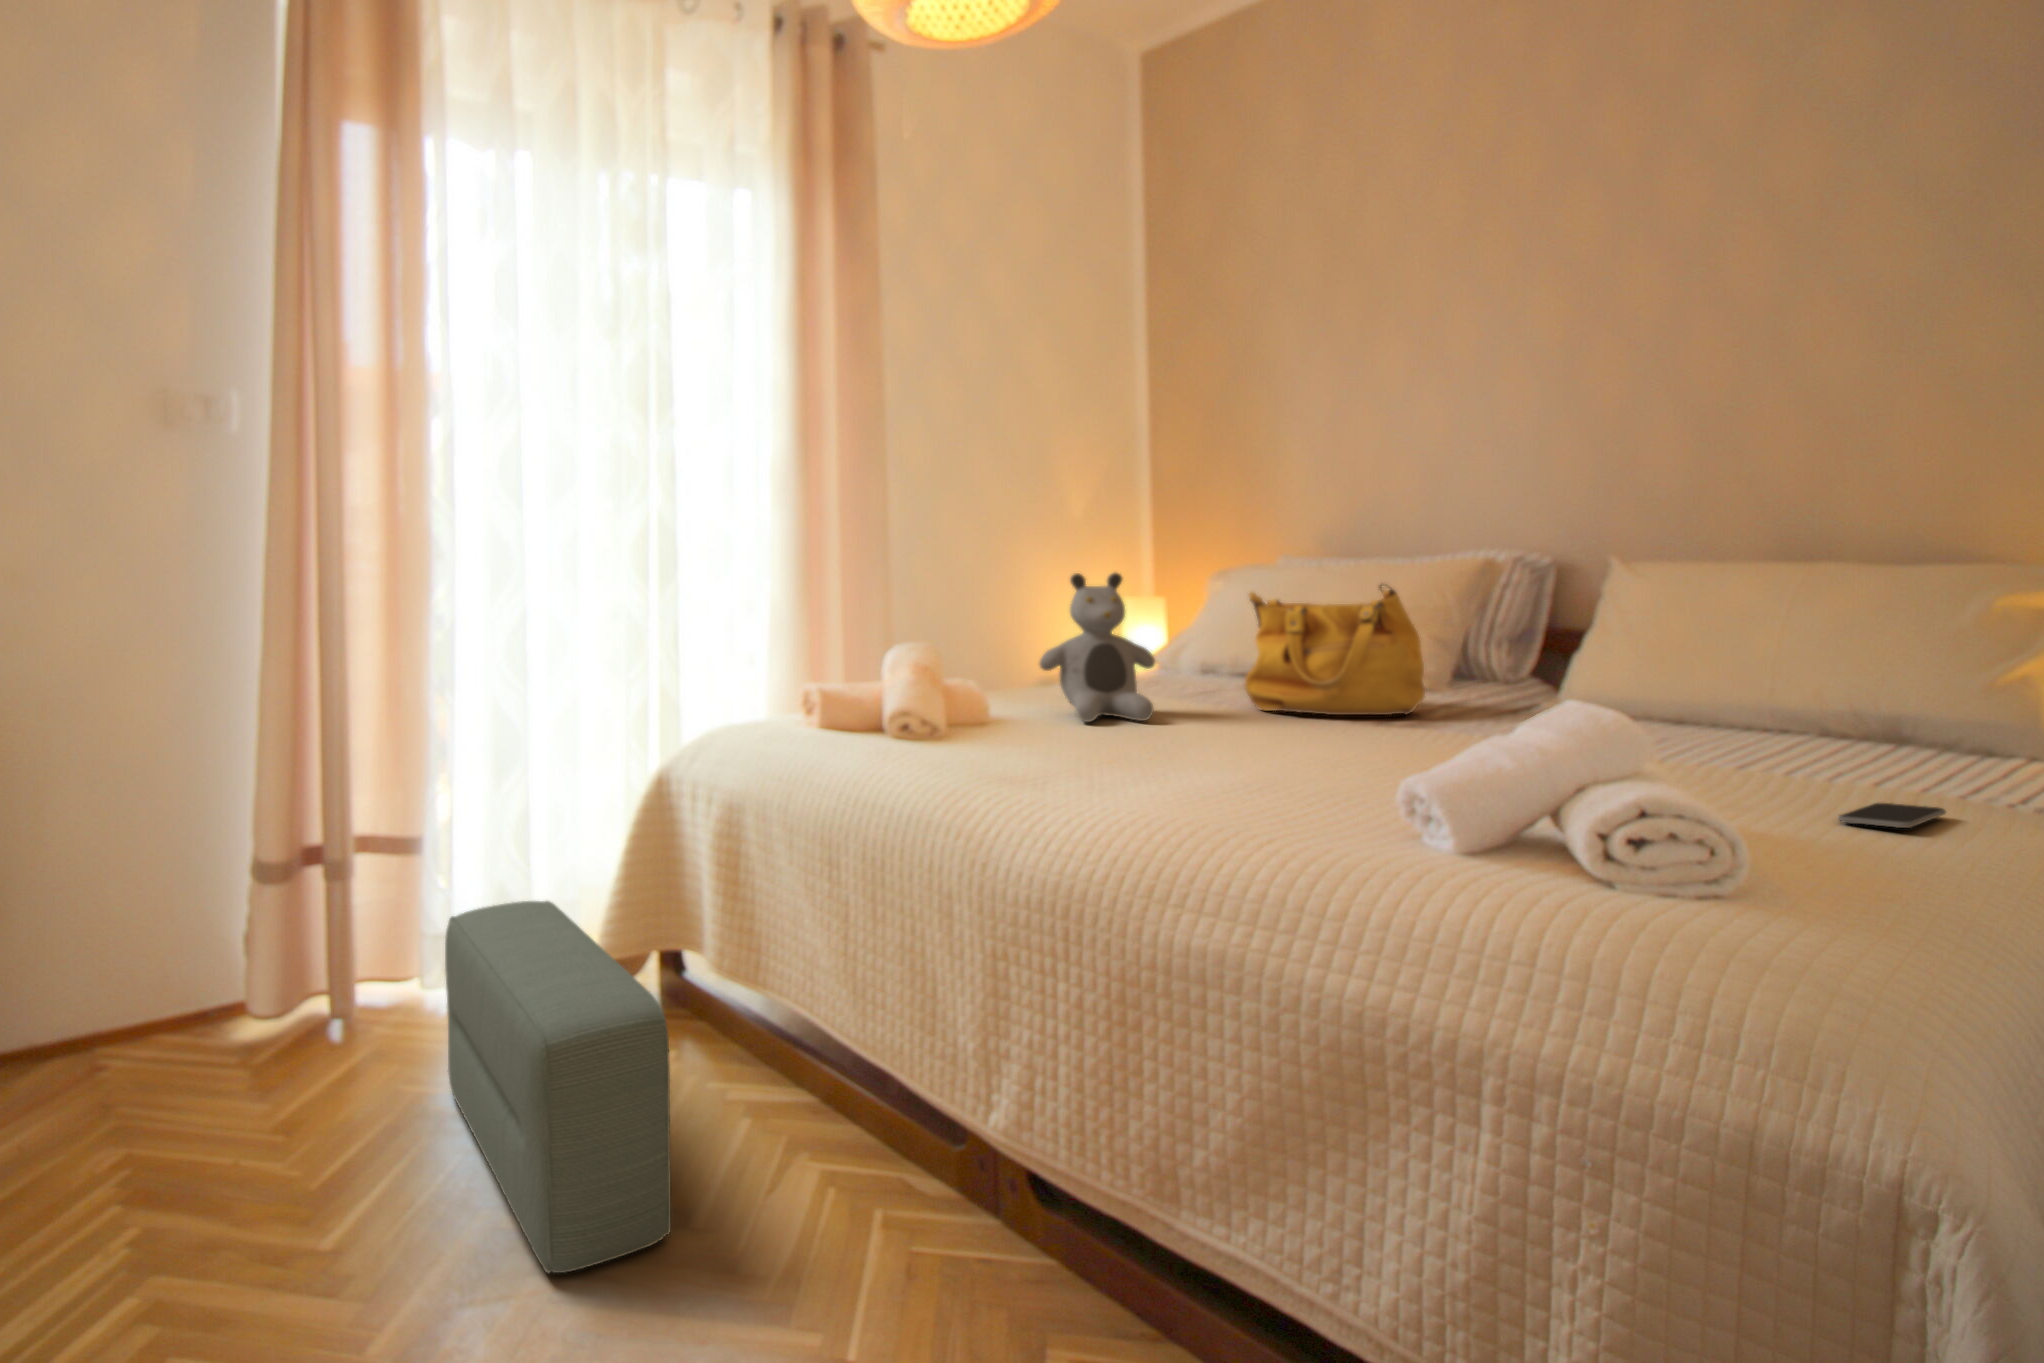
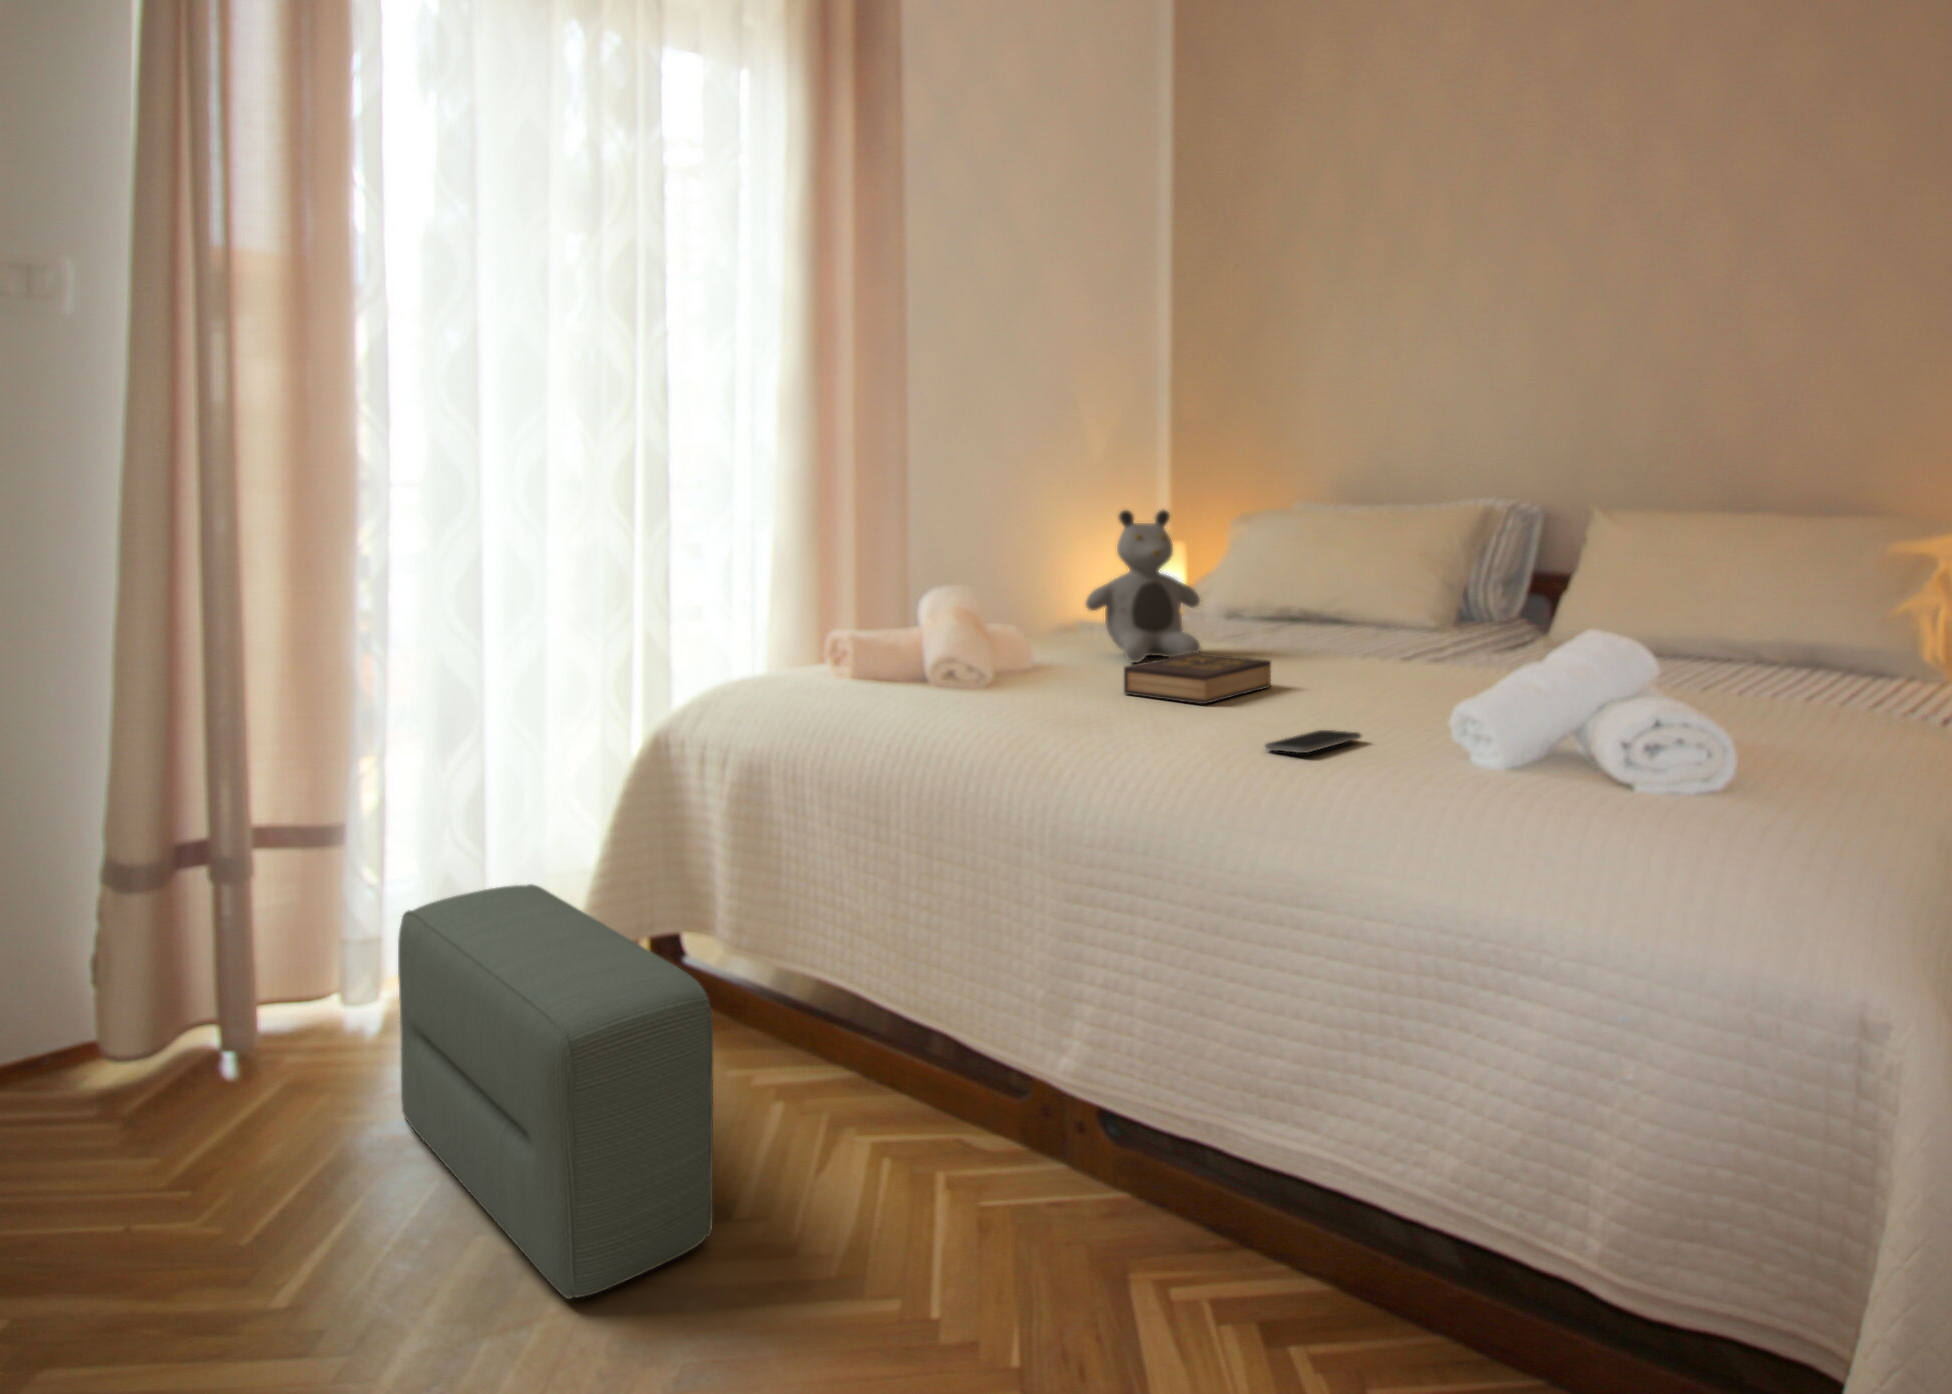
handbag: present [1245,584,1425,715] -> none [1283,523,1444,650]
hardback book: none [1065,714,1220,767] -> present [1124,653,1271,704]
smartphone: present [1838,803,1946,828] -> present [1265,730,1361,753]

